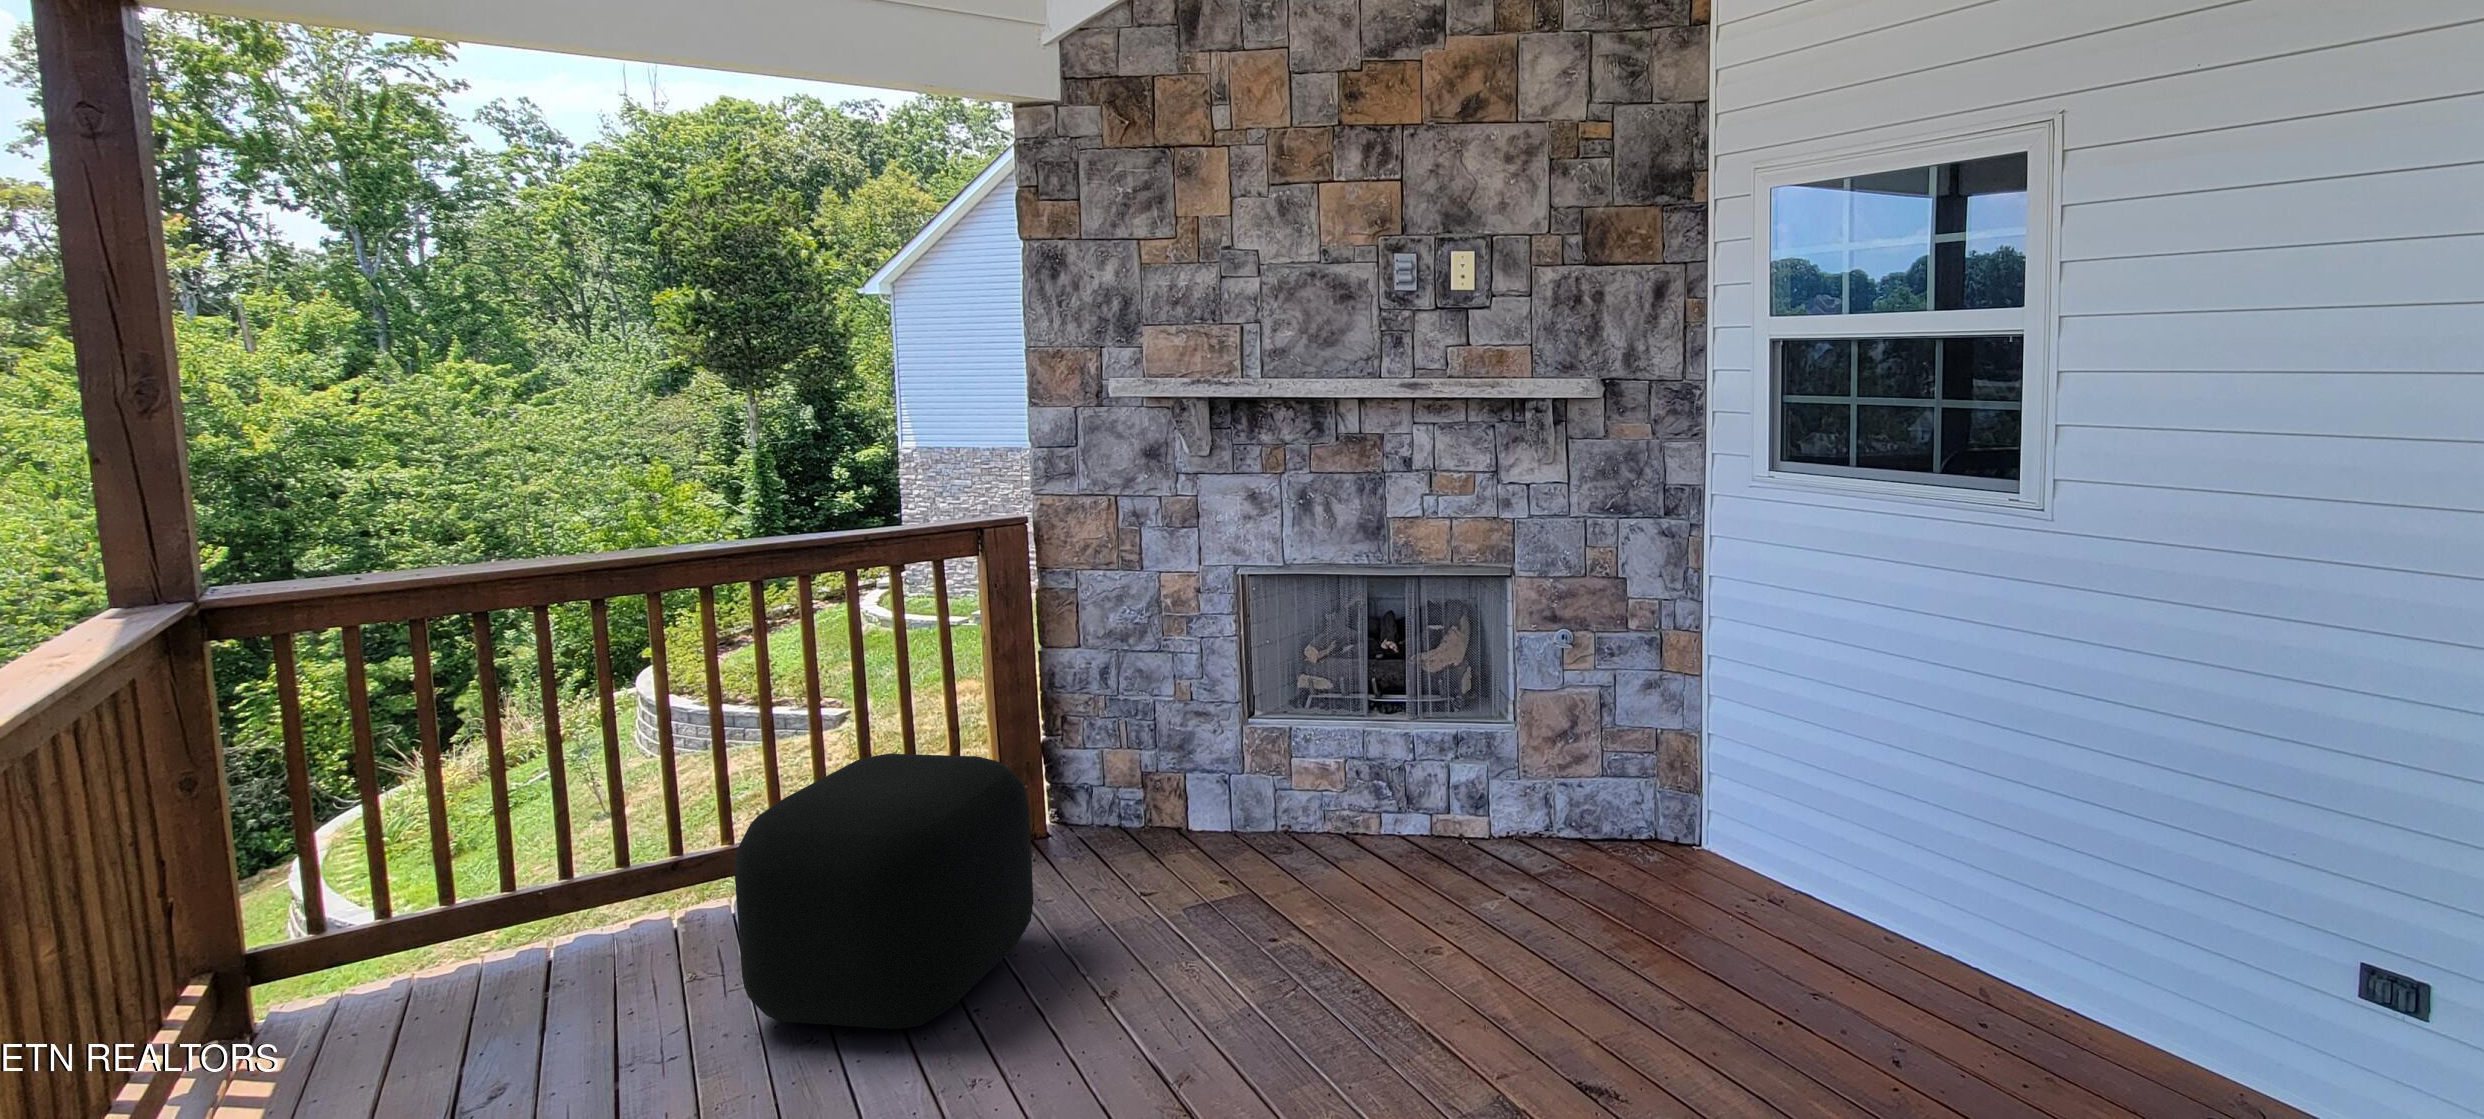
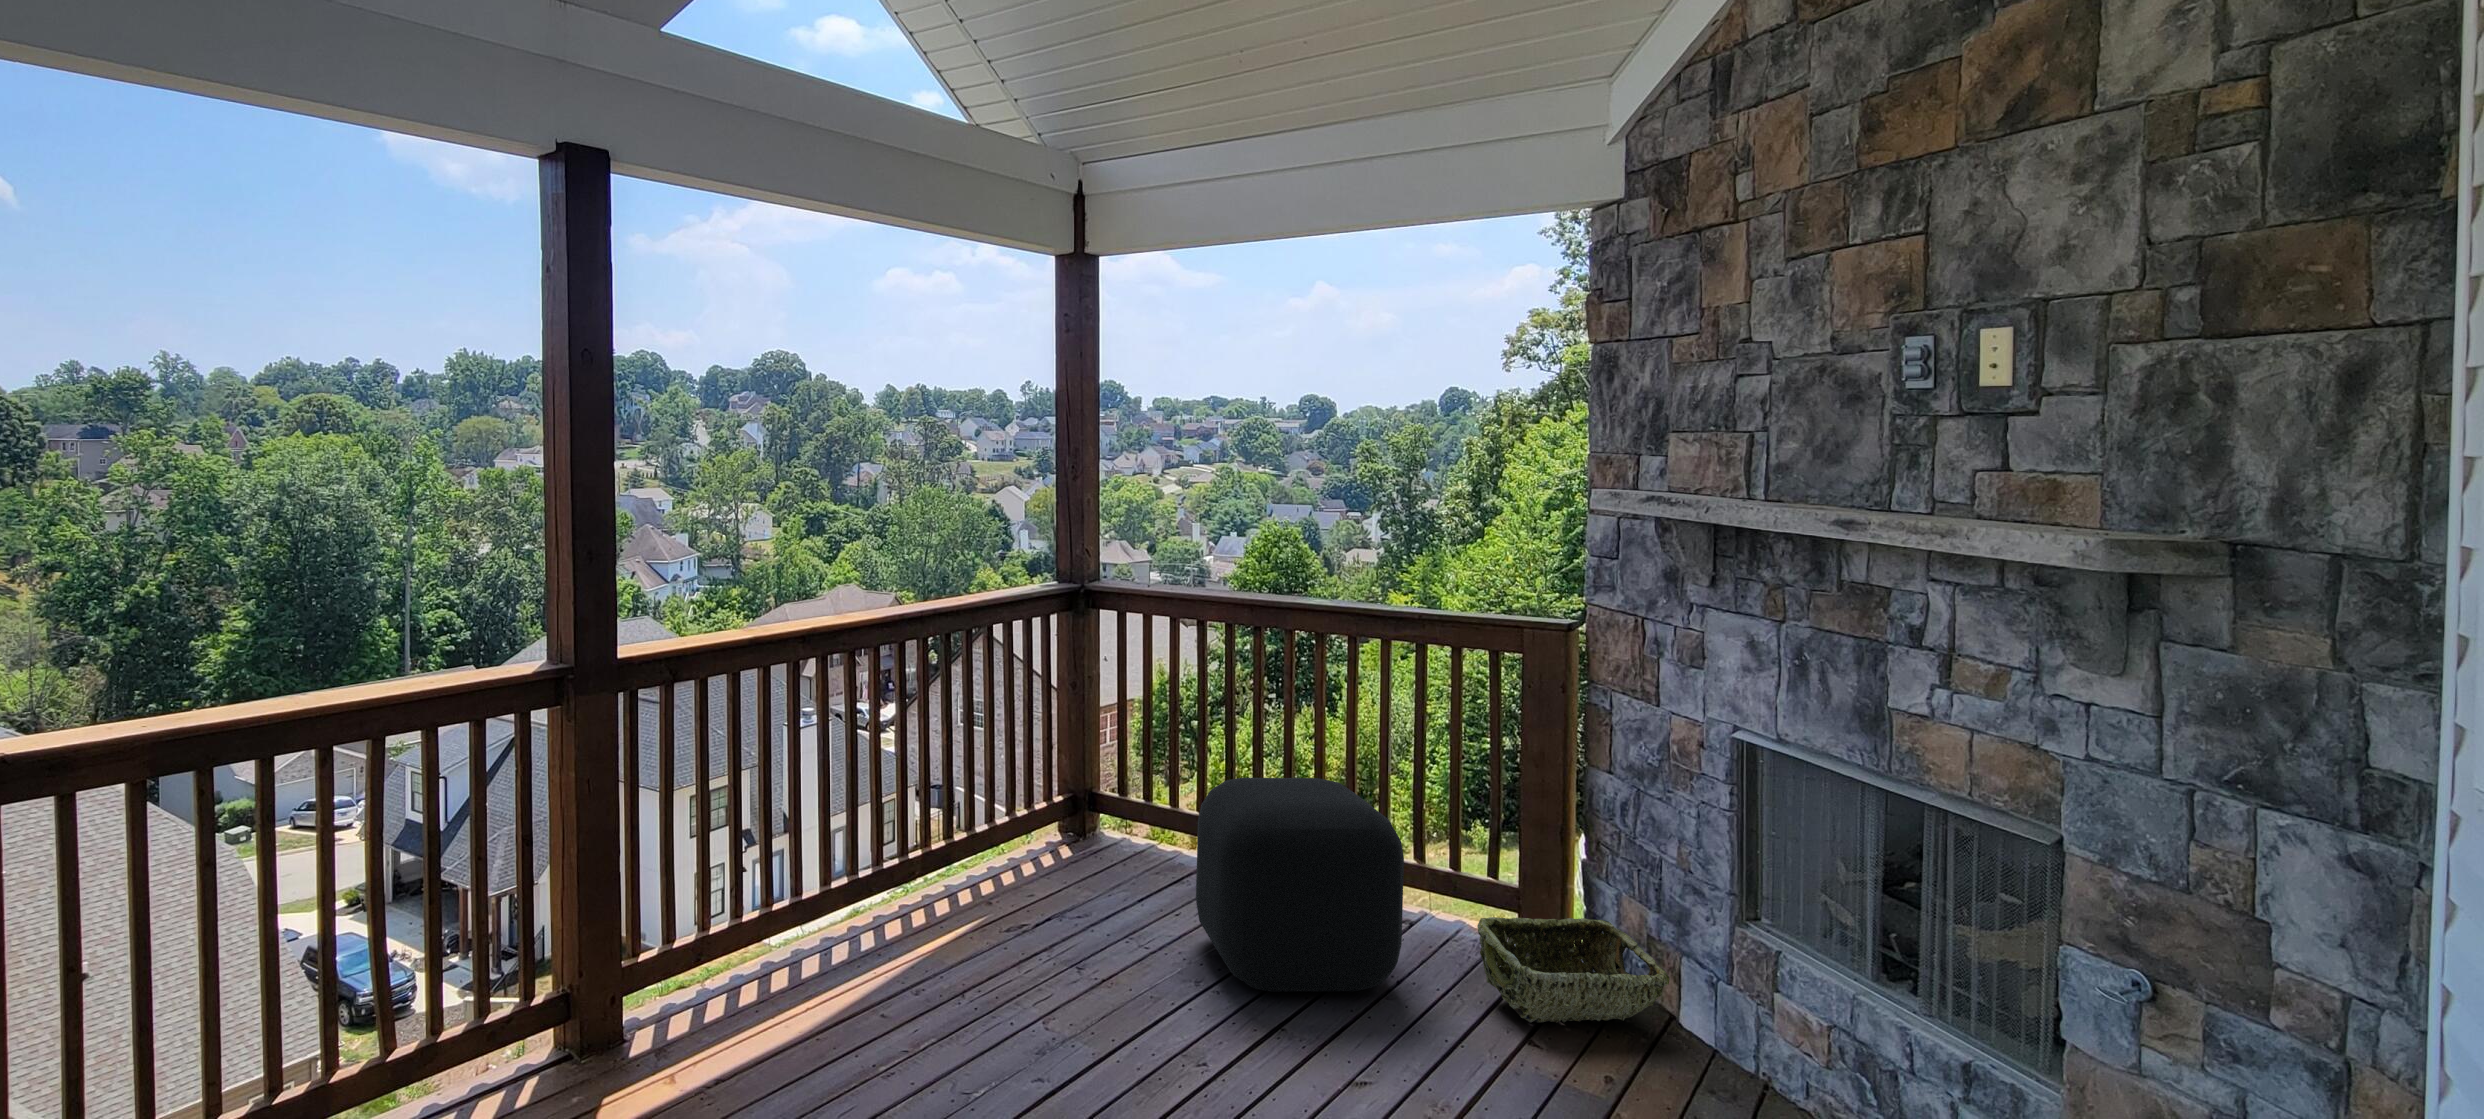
woven basket: none [1058,776,1200,888] -> present [1477,917,1670,1023]

